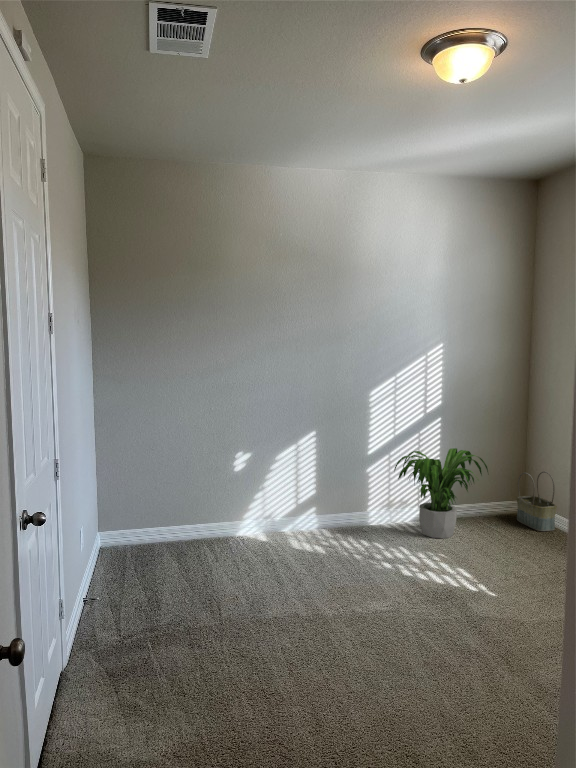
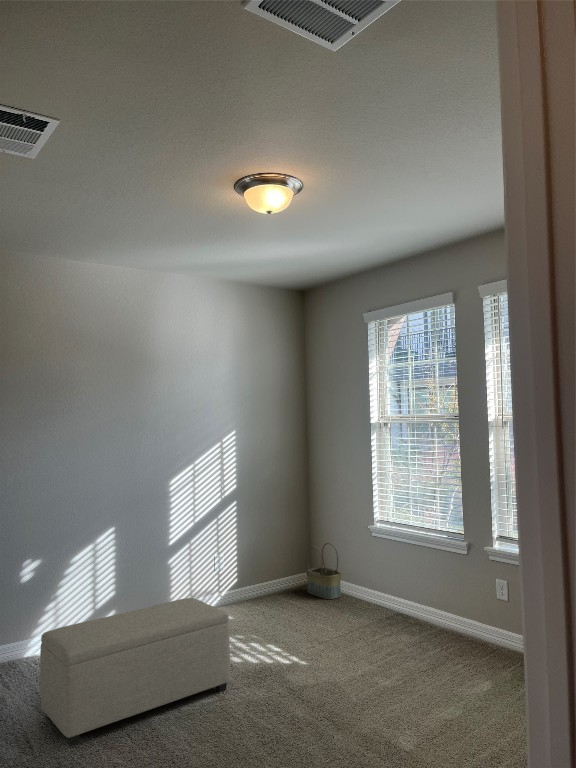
potted plant: present [394,448,488,538] -> none [196,530,285,621]
ottoman: none [233,508,408,622] -> present [40,598,230,746]

